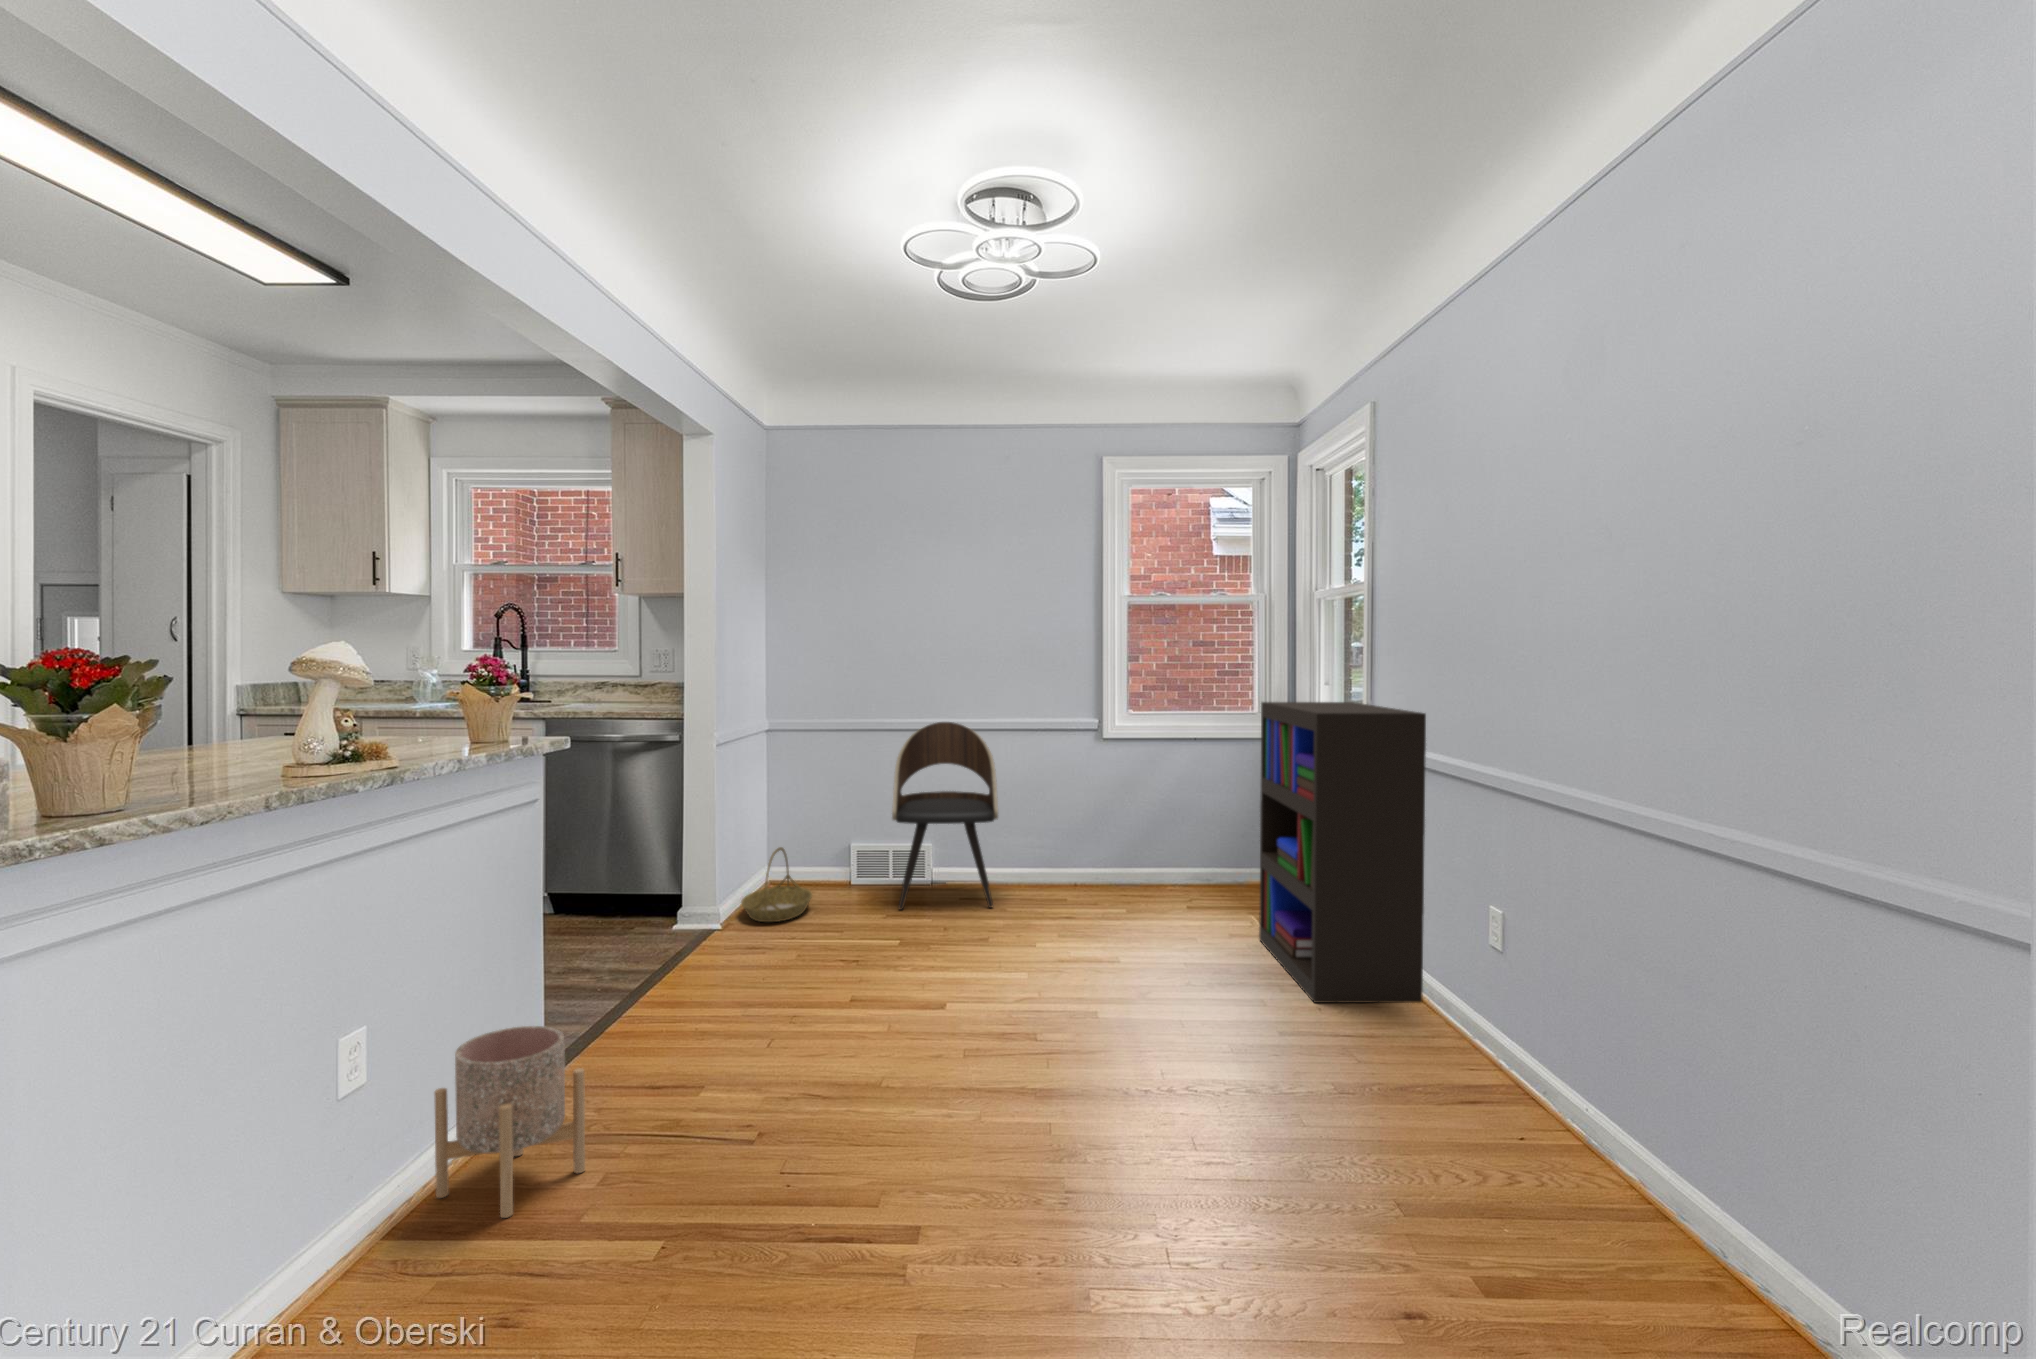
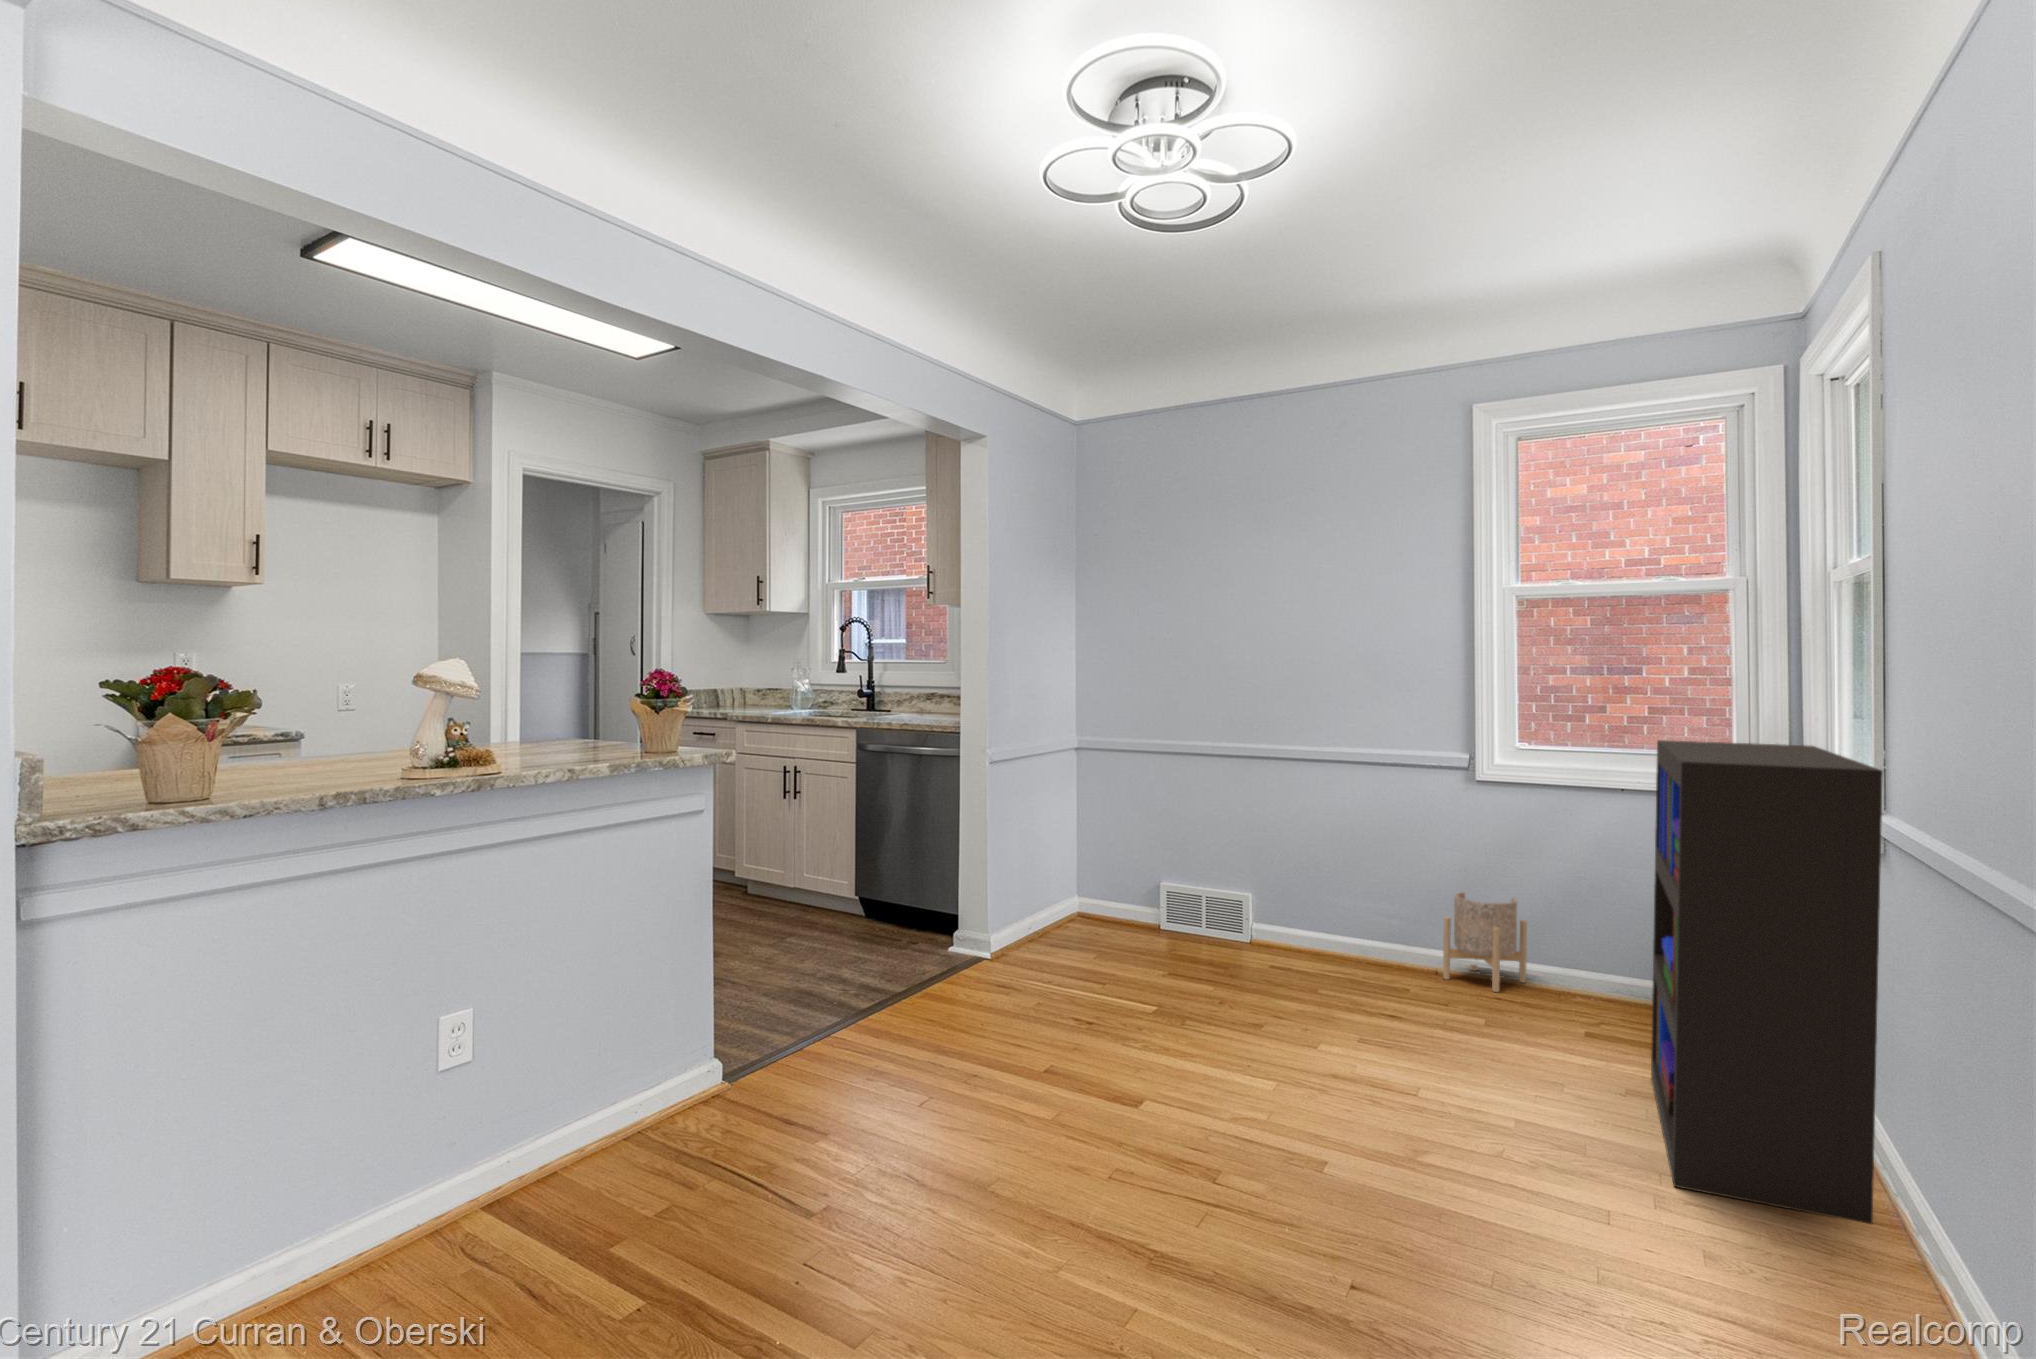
dining chair: present [892,722,998,910] -> none [1187,748,1320,978]
basket: present [741,847,812,922] -> none [1018,879,1100,961]
planter: present [434,1026,585,1218] -> present [1443,892,1527,992]

